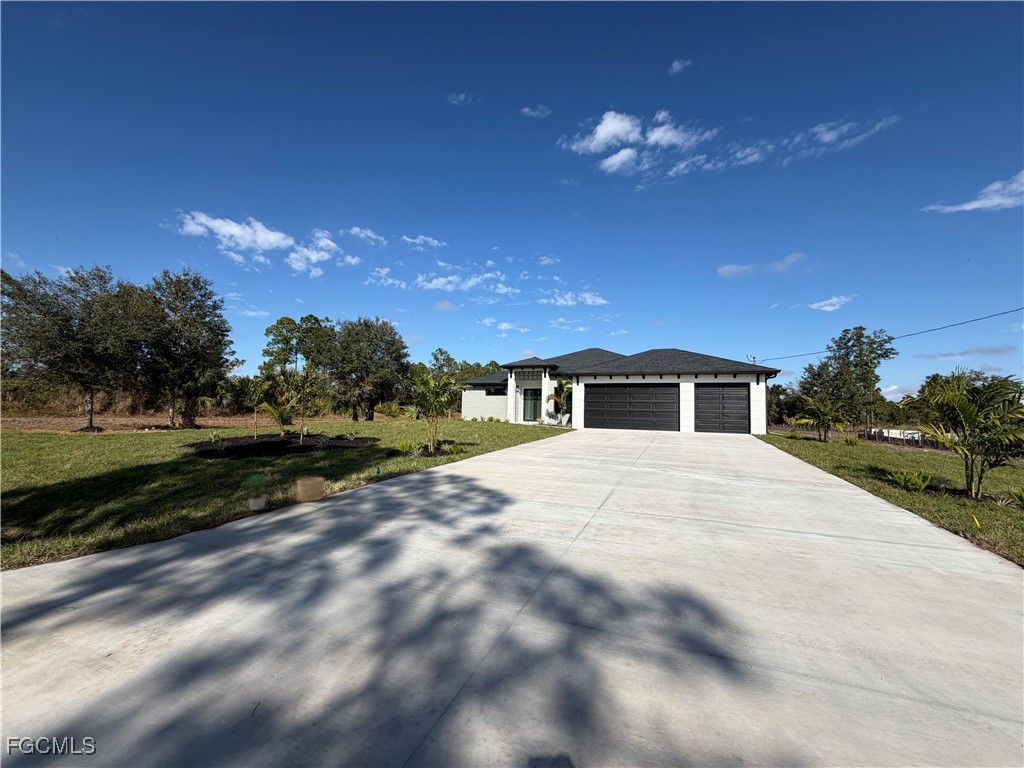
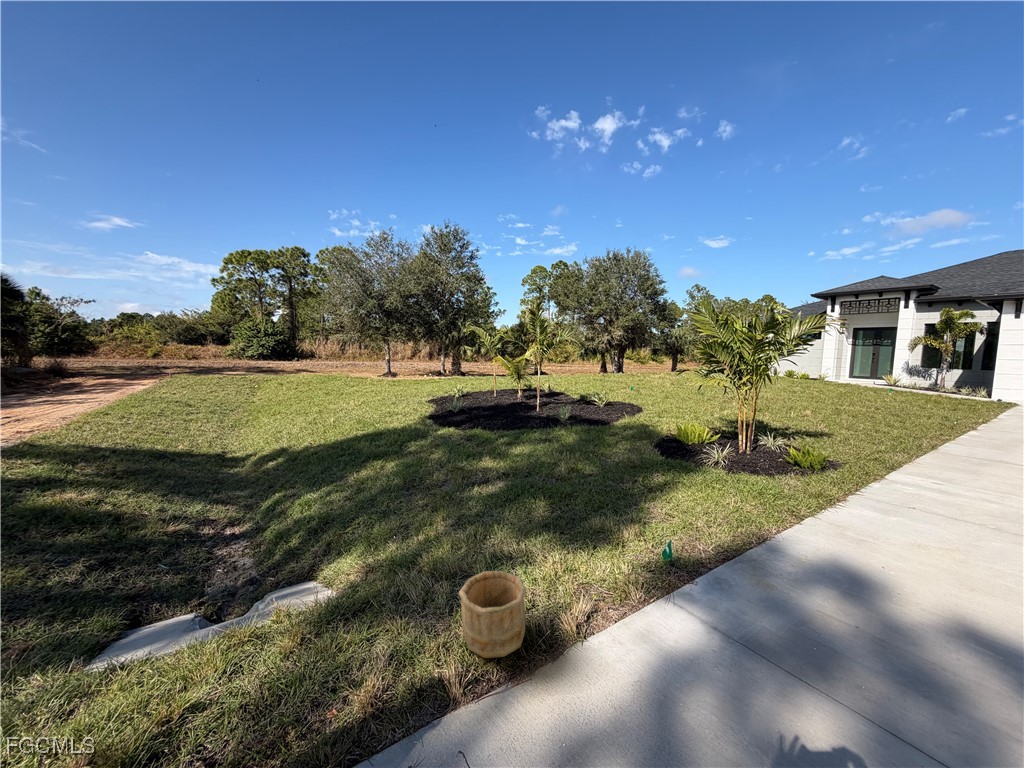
potted plant: present [247,474,267,512] -> none [311,575,388,687]

